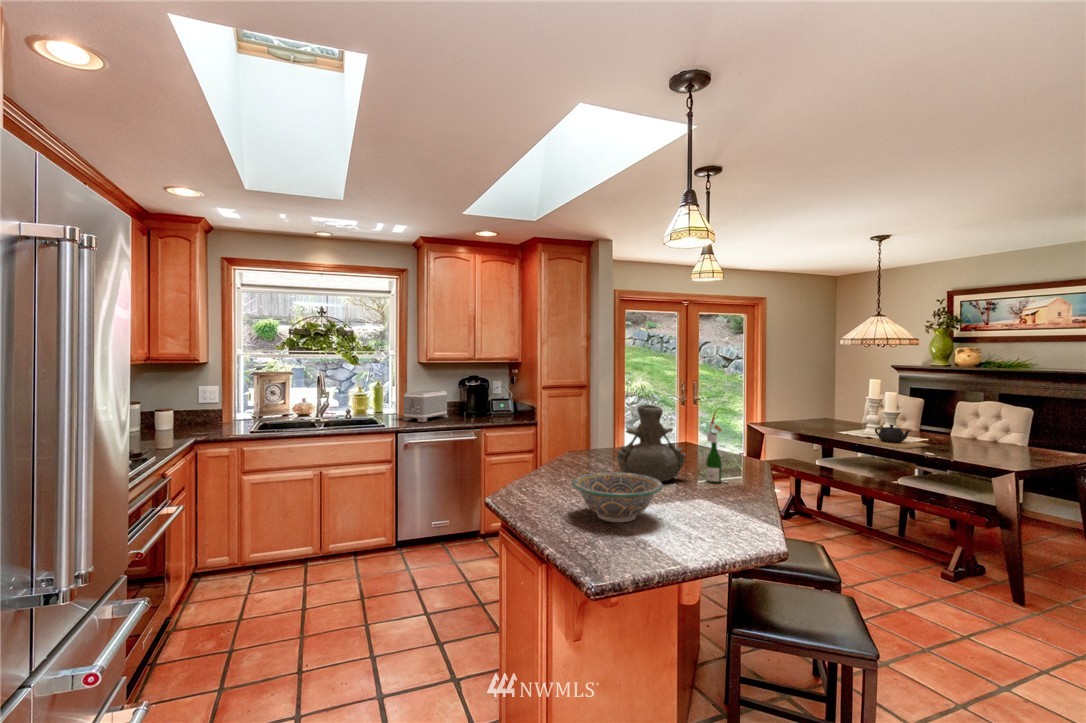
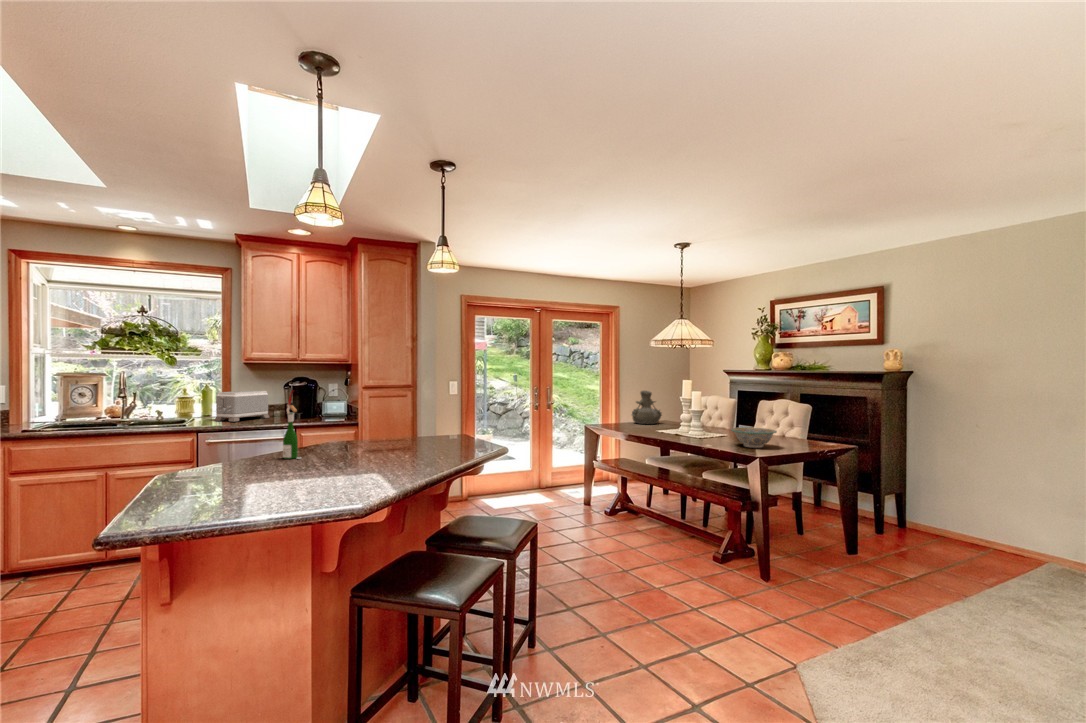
vase: present [616,405,686,482] -> present [632,391,662,424]
wine bottle: present [706,410,729,483] -> present [283,391,300,459]
teapot: present [859,425,929,449] -> none [657,420,714,441]
bowl: present [572,472,663,522] -> present [731,428,777,448]

